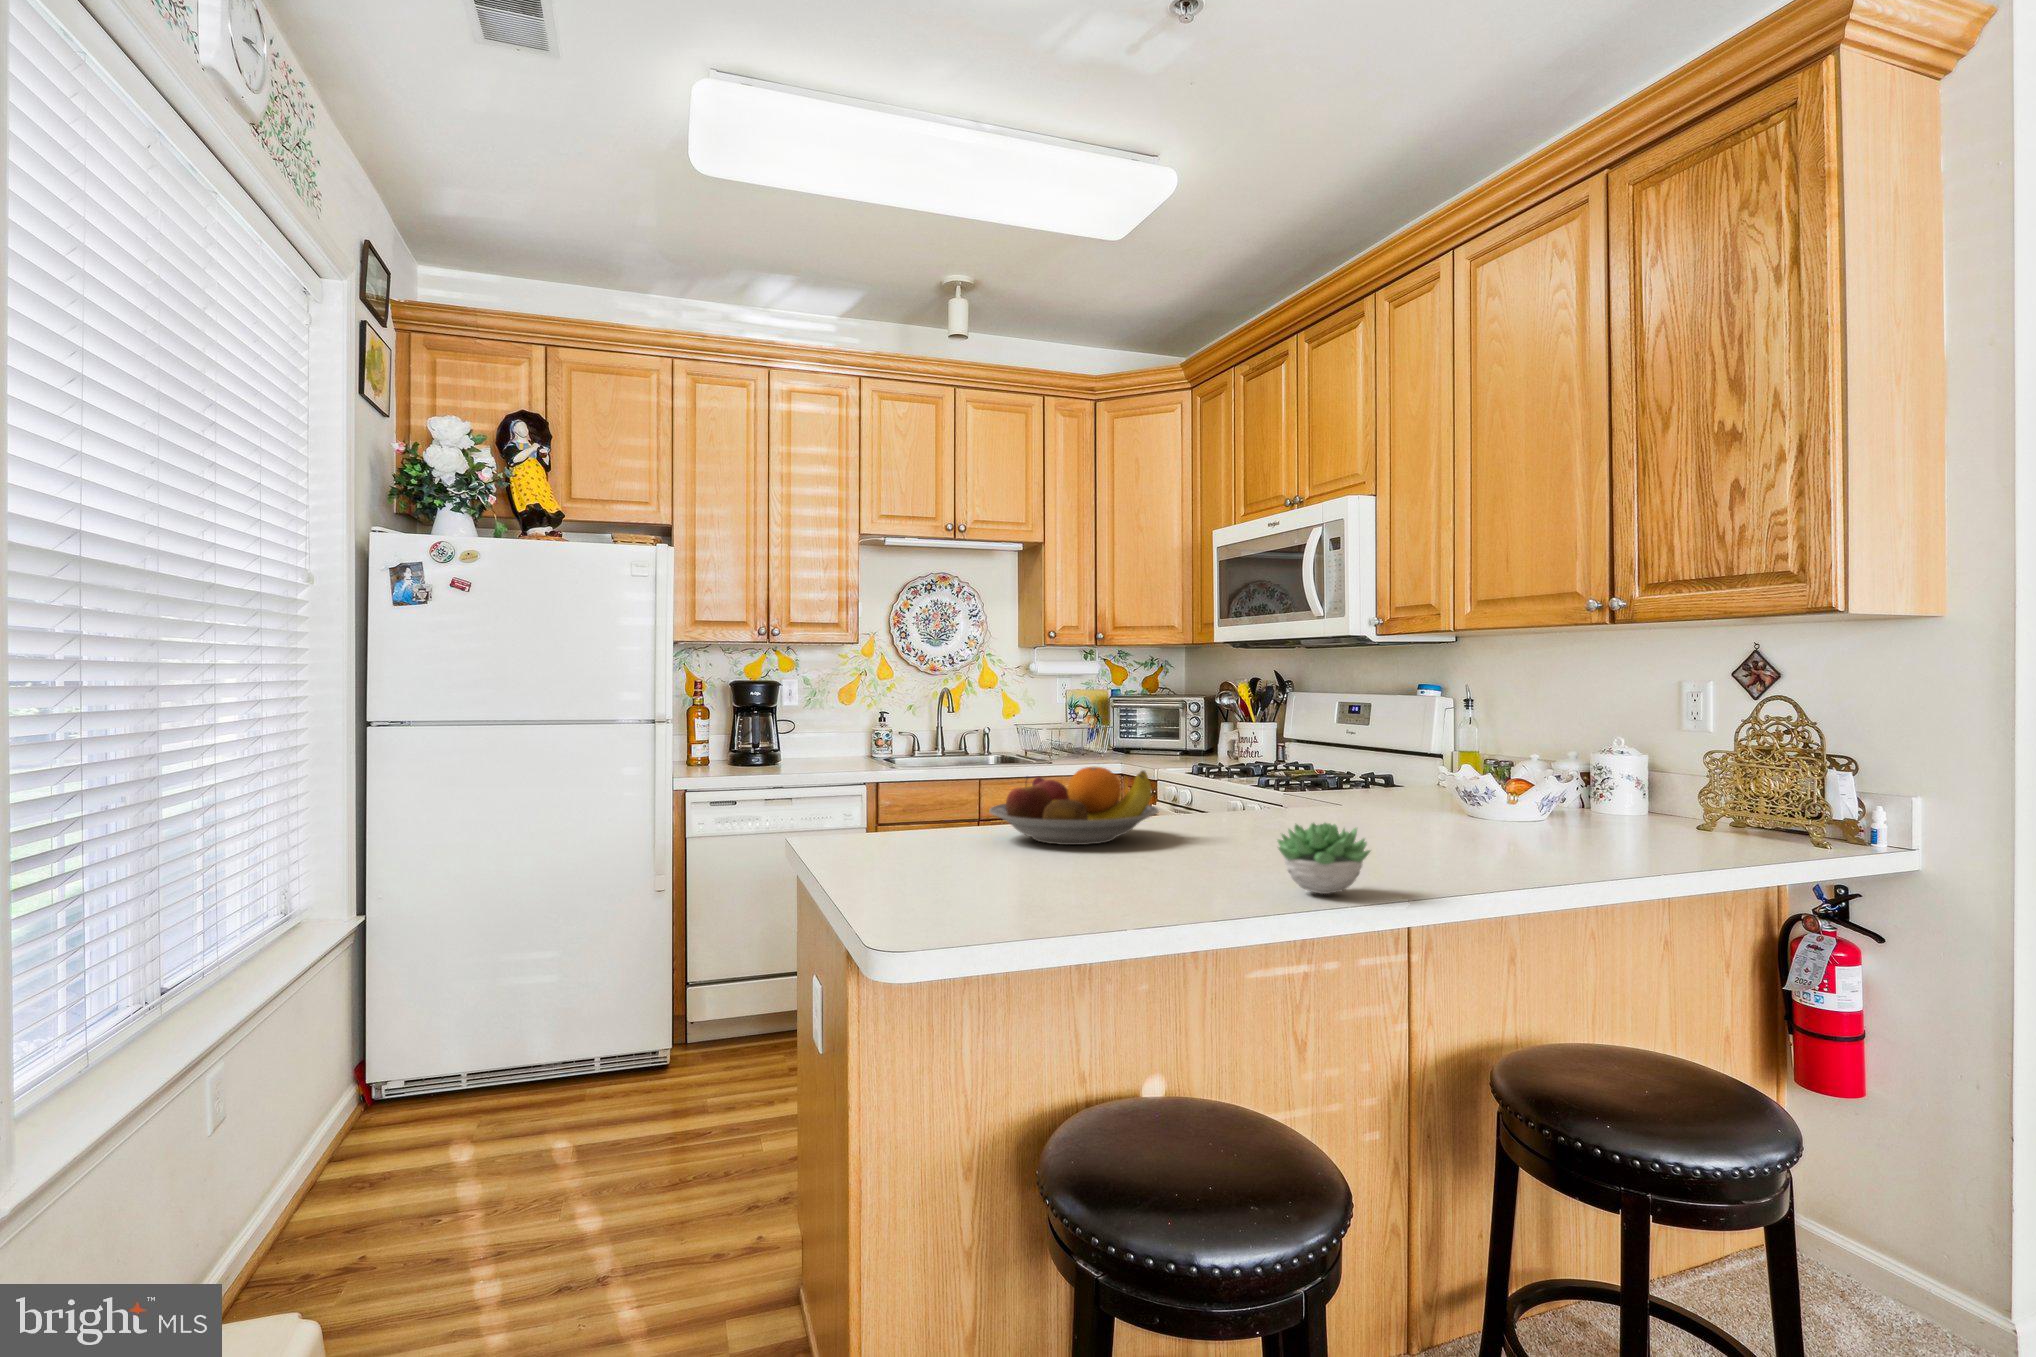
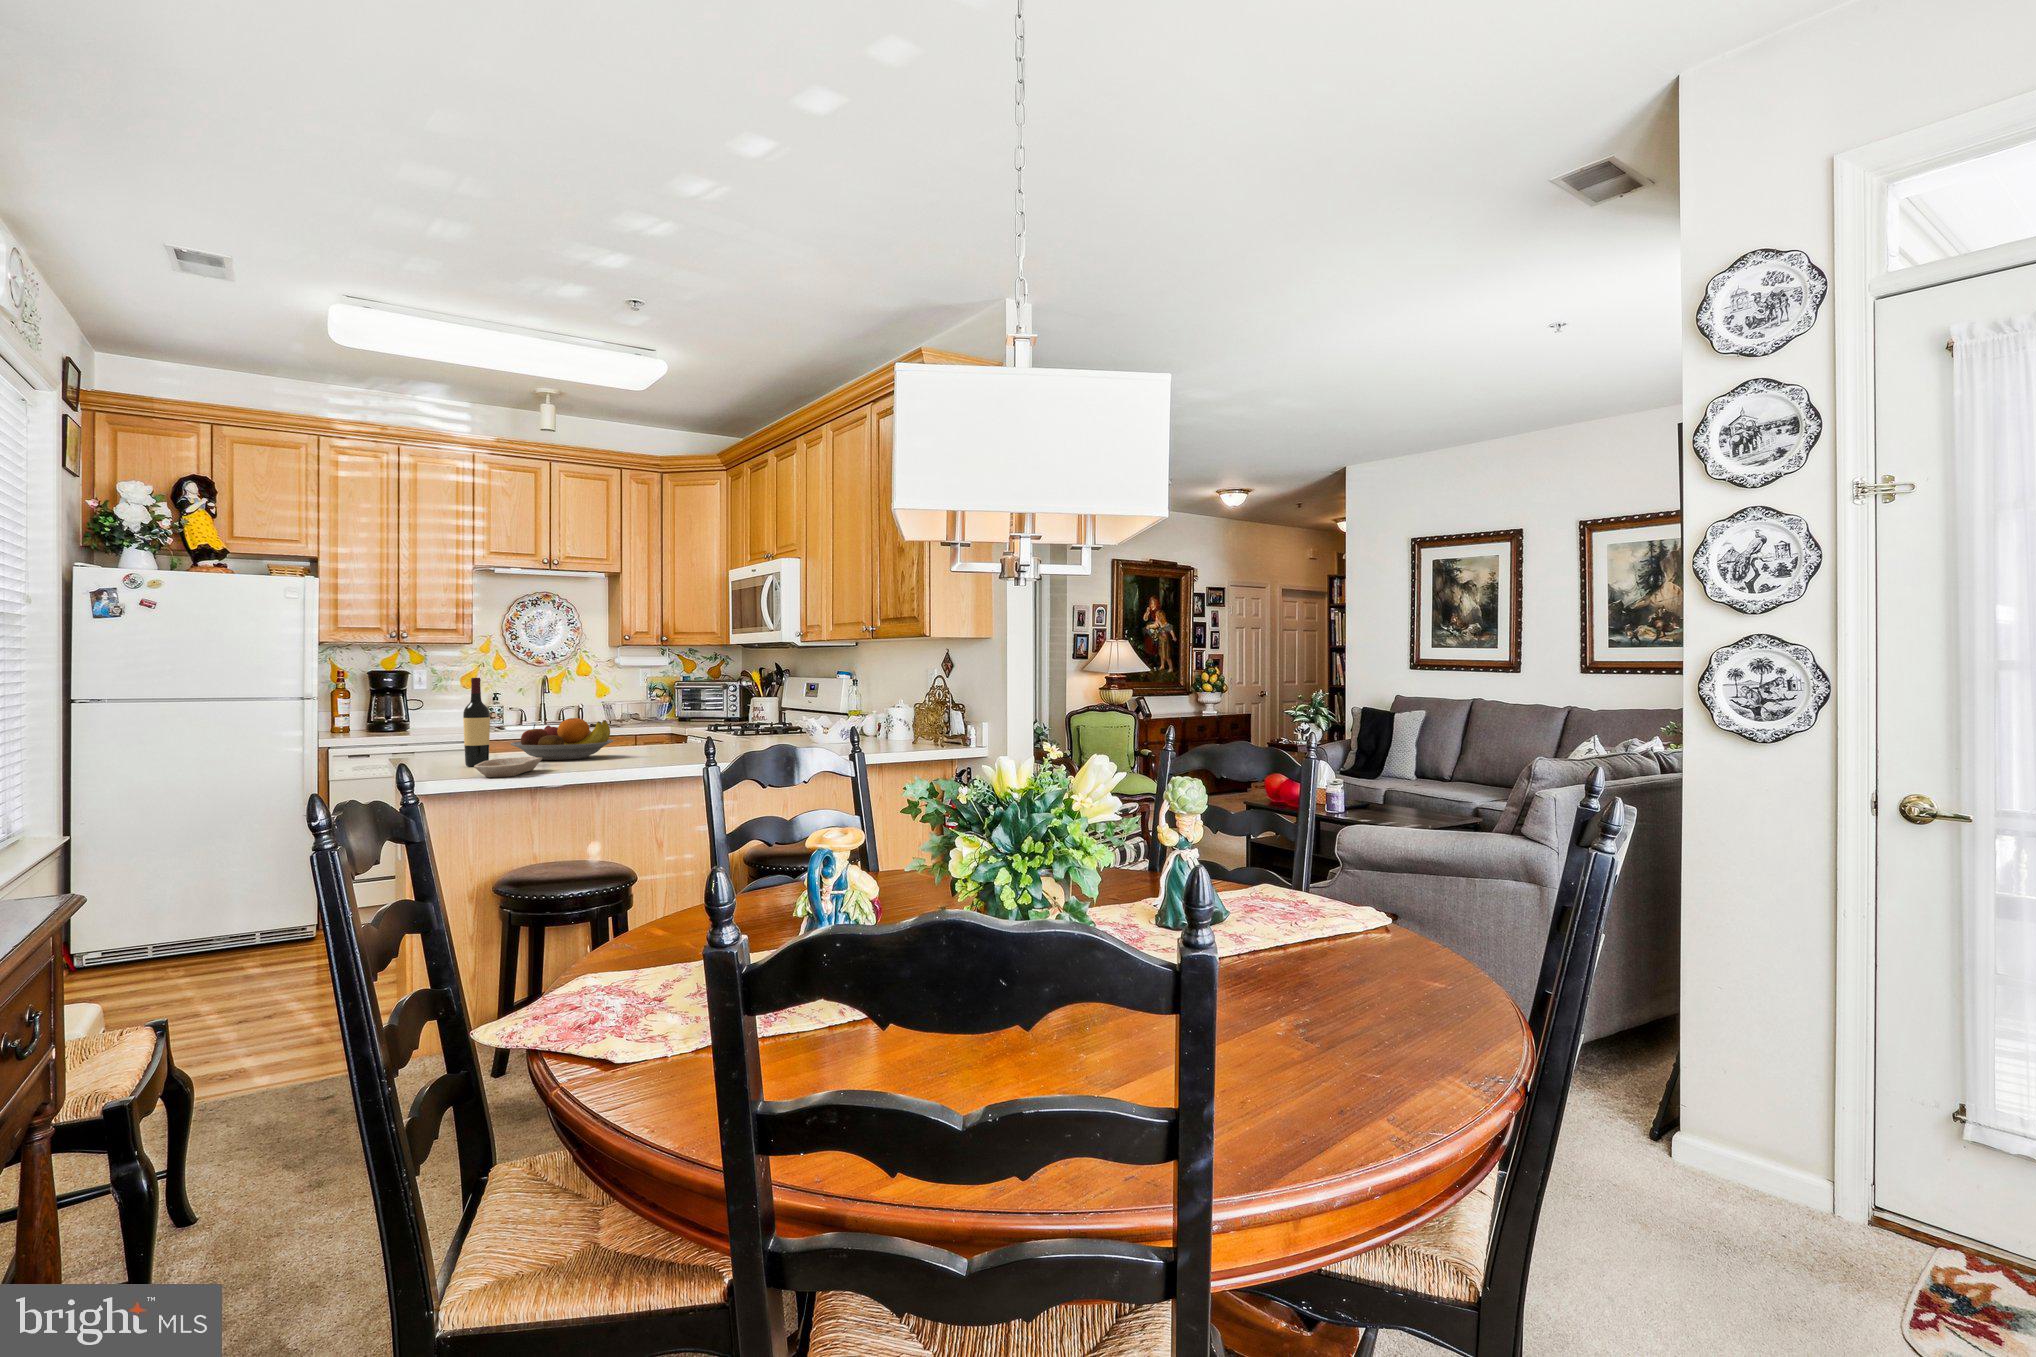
wine bottle: none [935,694,980,865] -> present [463,678,490,767]
succulent plant: present [1278,823,1370,894] -> none [616,736,665,767]
tray: none [1022,861,1132,929] -> present [474,757,542,777]

